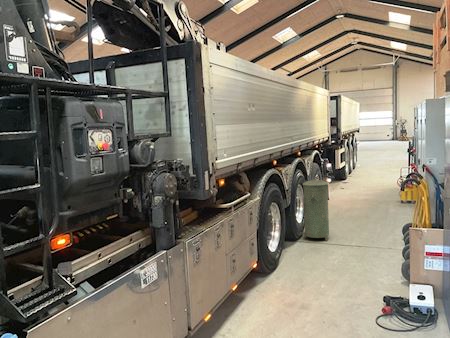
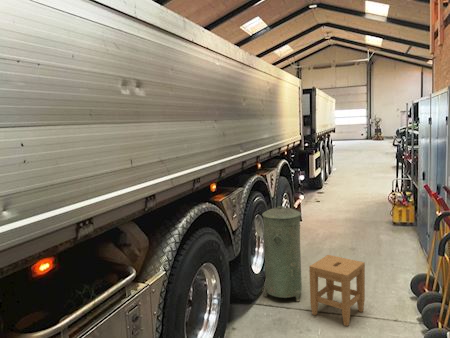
stool: none [334,210,370,250] -> present [309,255,365,326]

